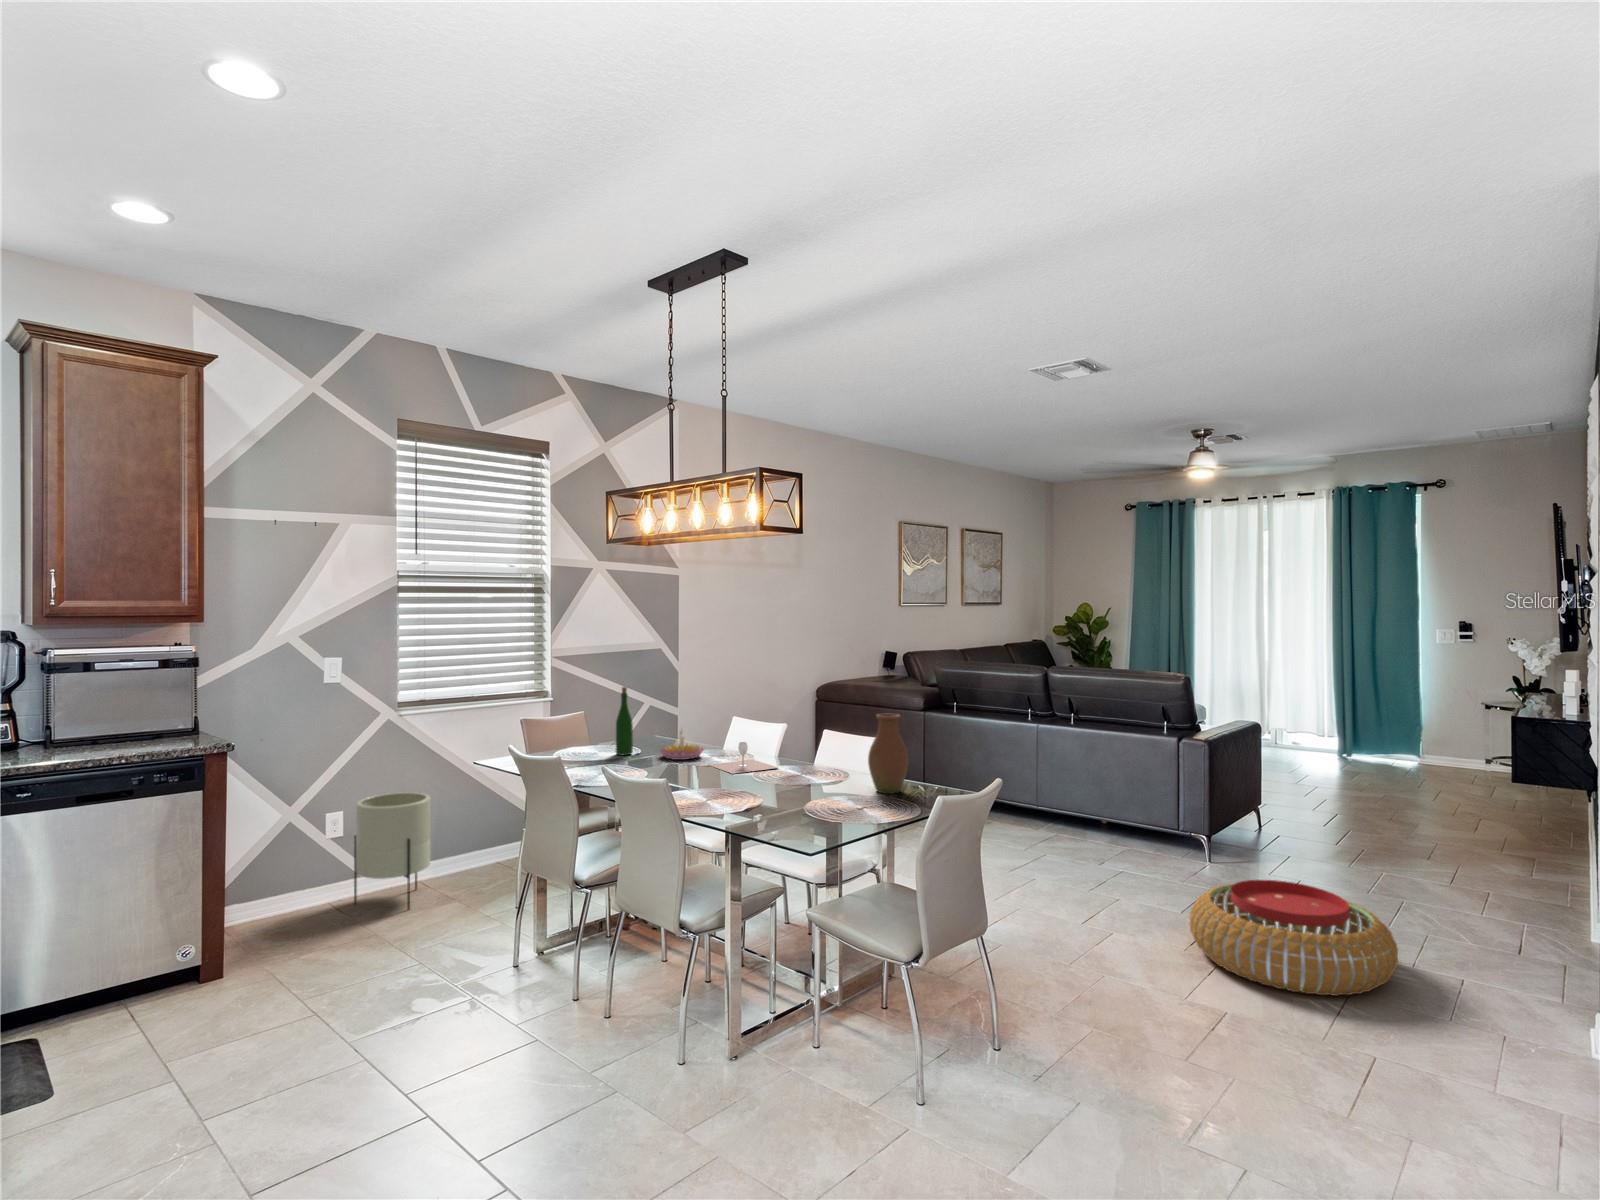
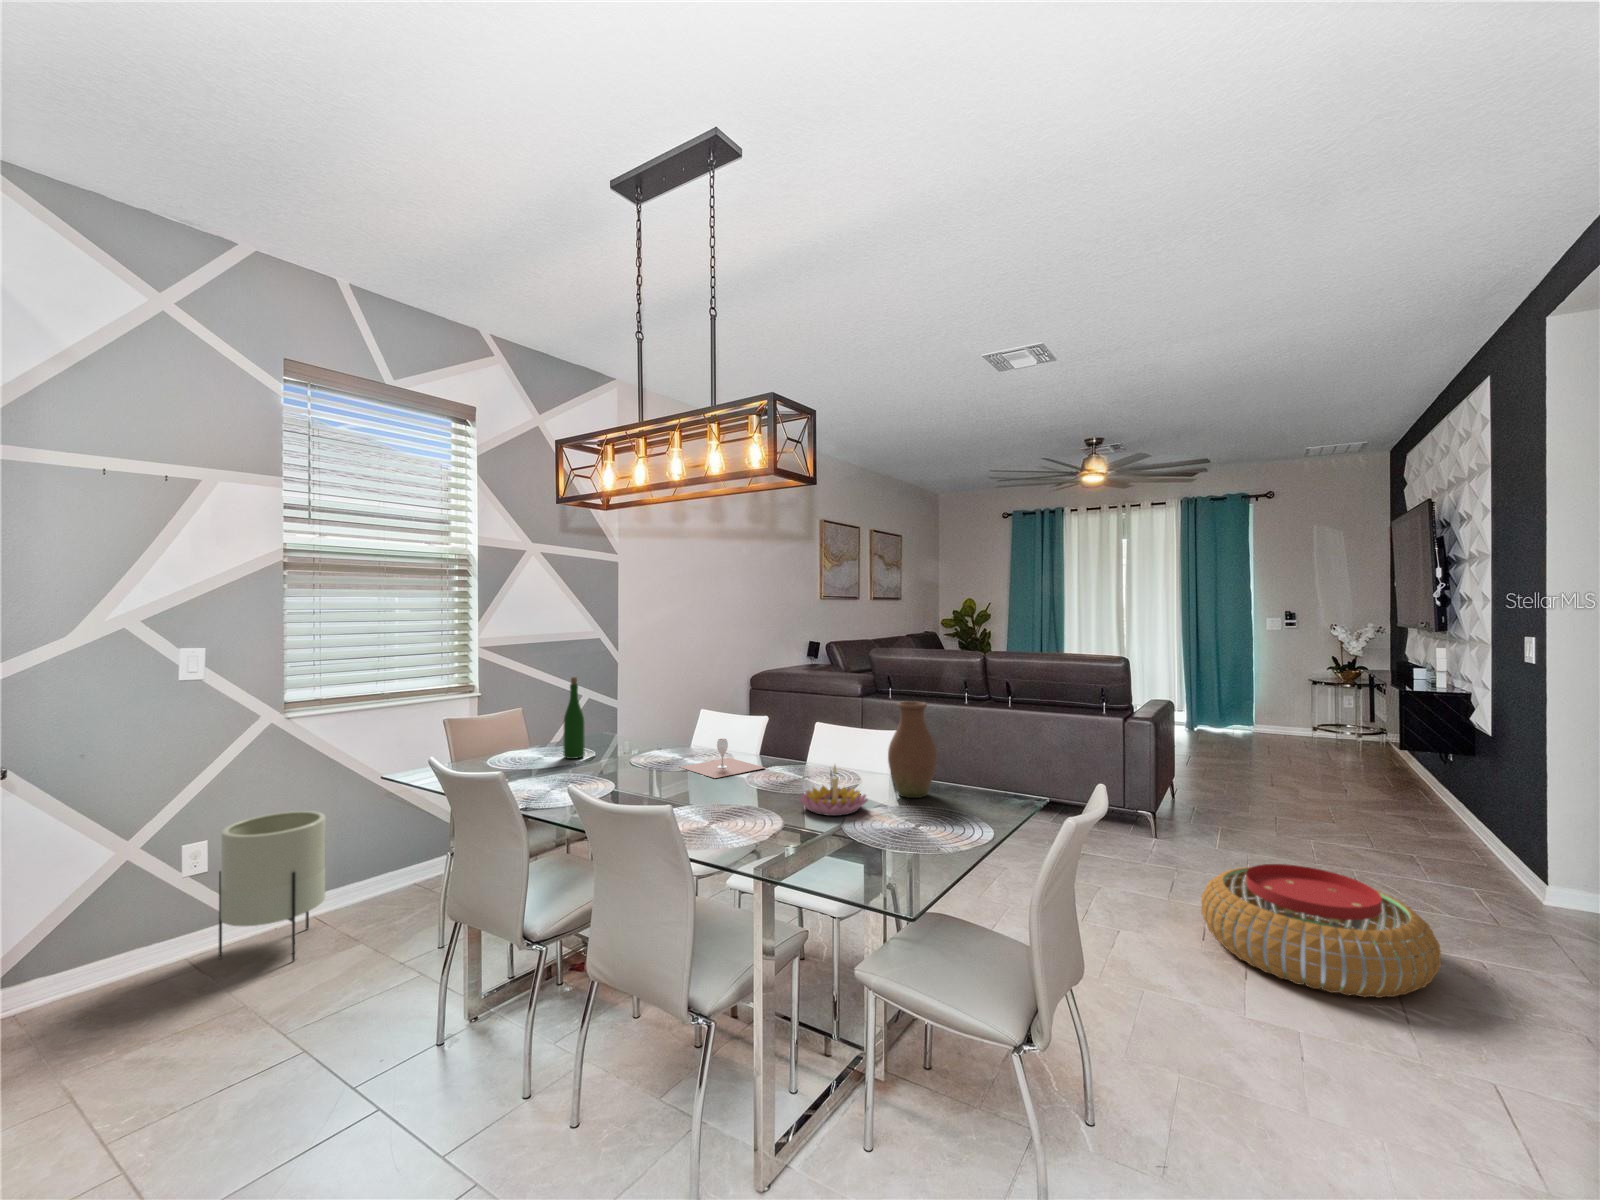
candle holder: present [660,730,704,760] -> present [799,766,868,816]

